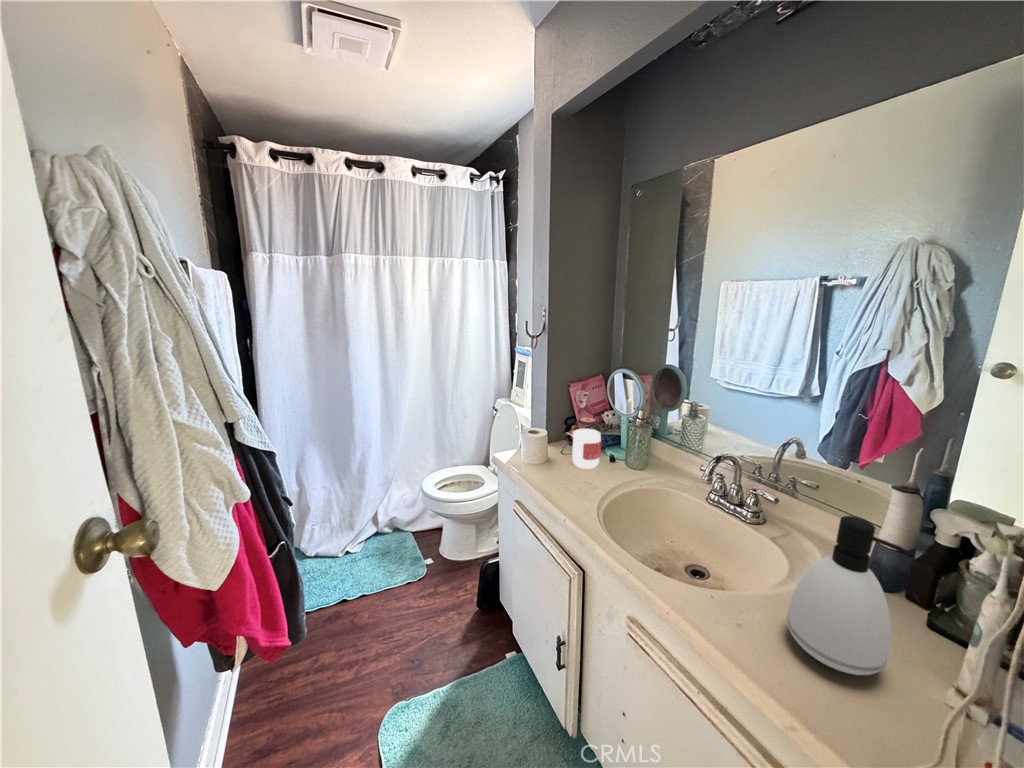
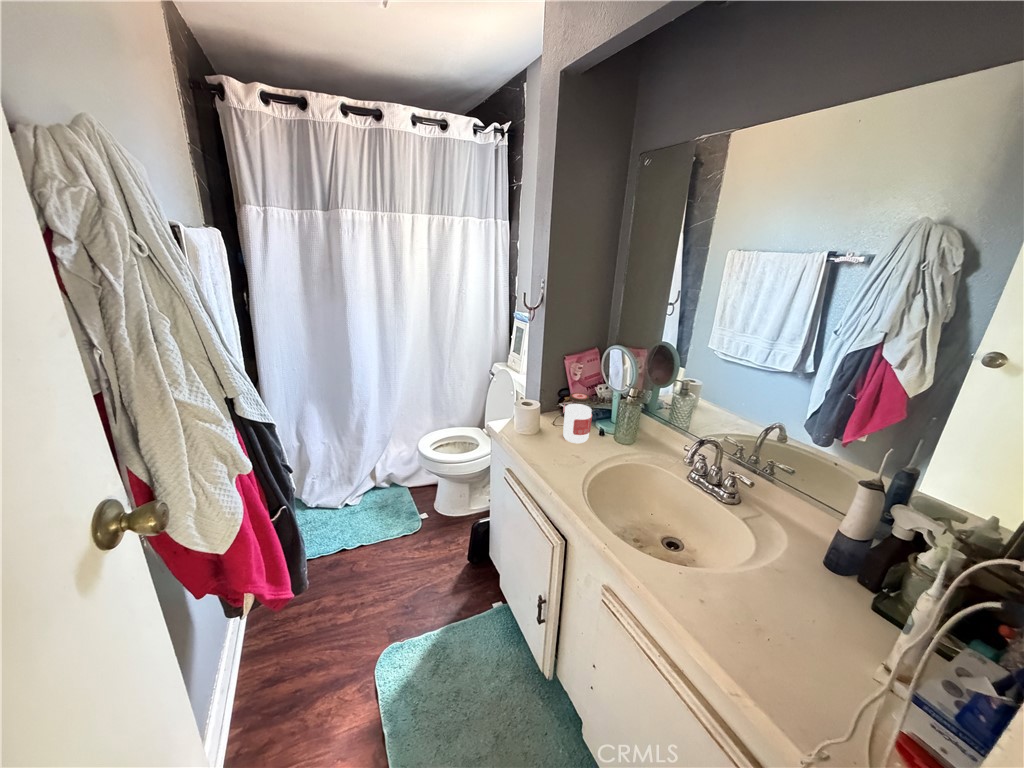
soap dispenser: present [787,516,914,675] -> none [743,515,859,652]

